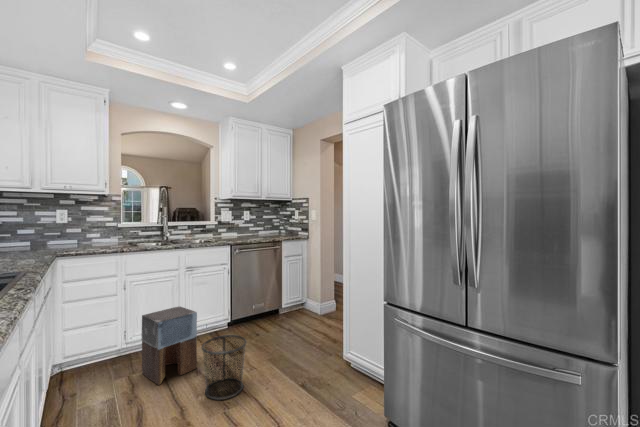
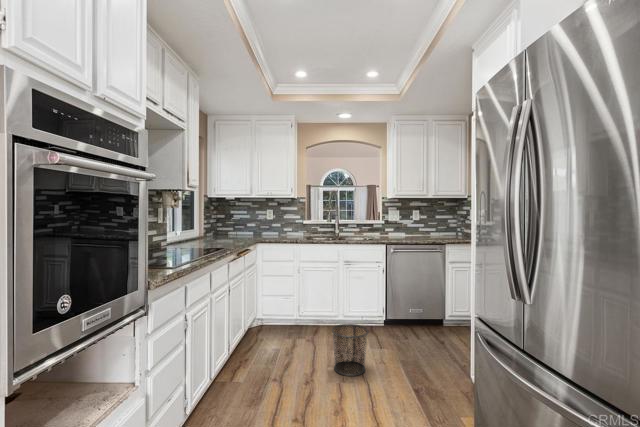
stool: present [141,306,197,385] -> none [303,294,340,351]

